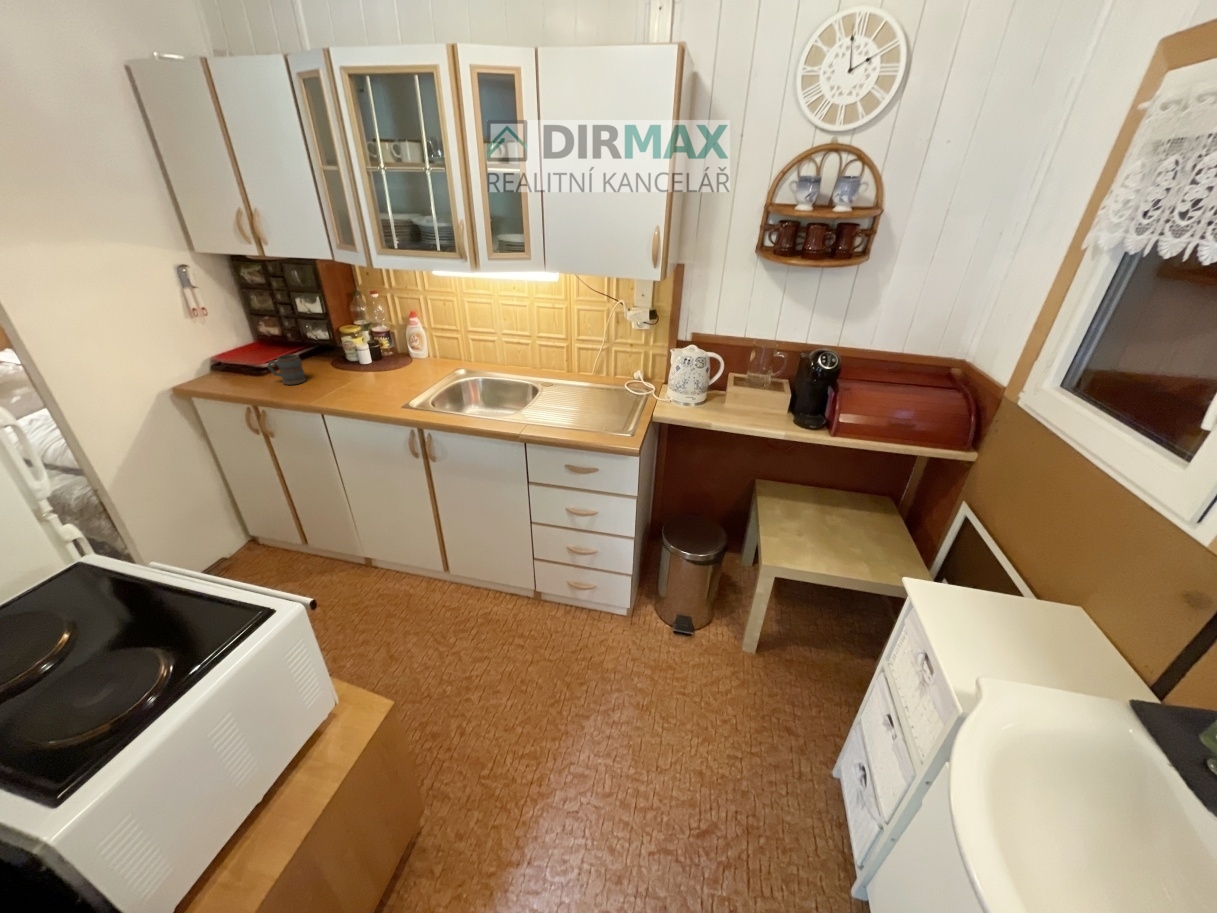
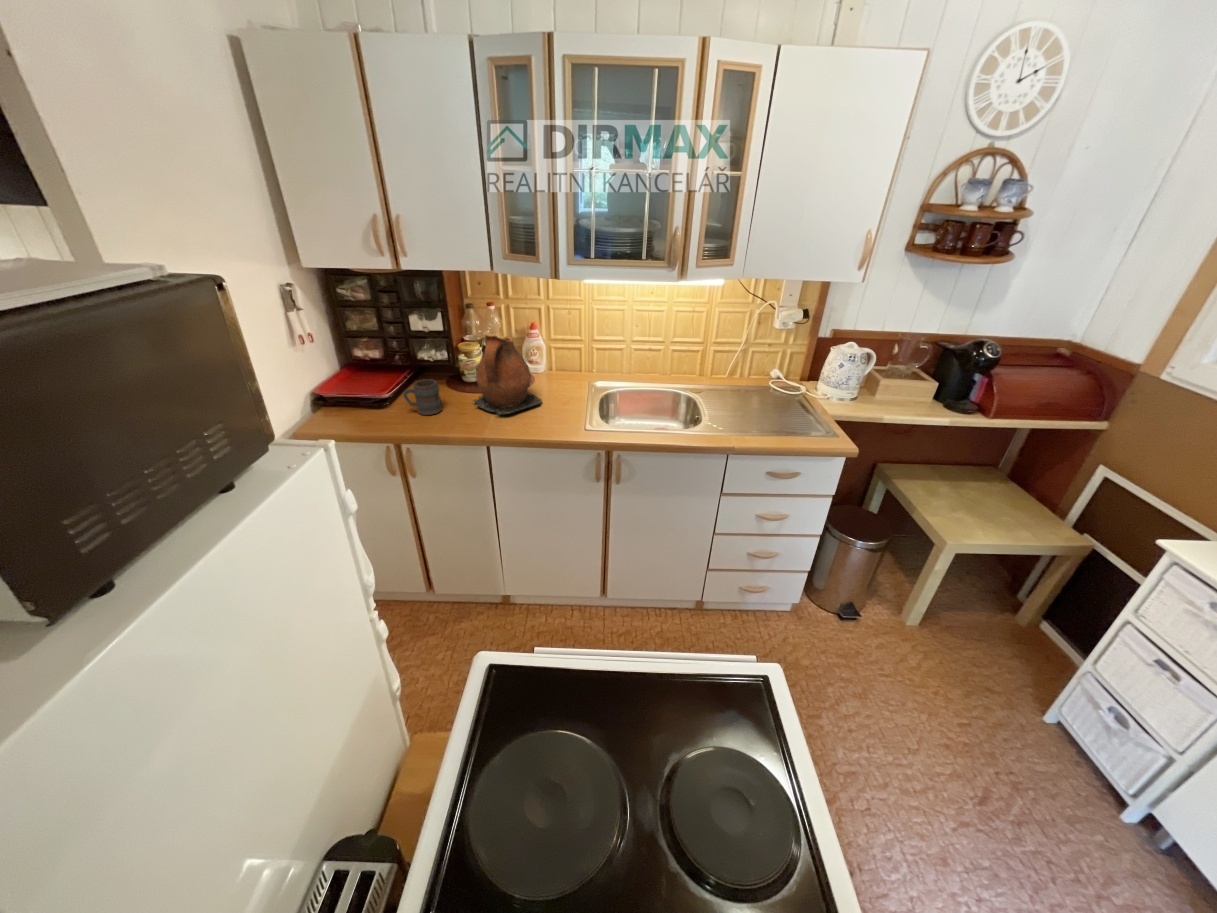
ceramic pitcher: none [323,316,393,389] -> present [474,334,542,415]

